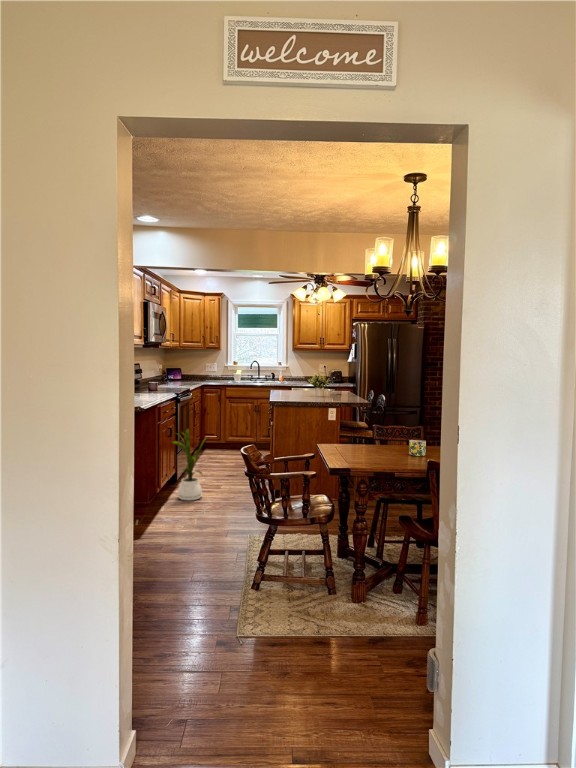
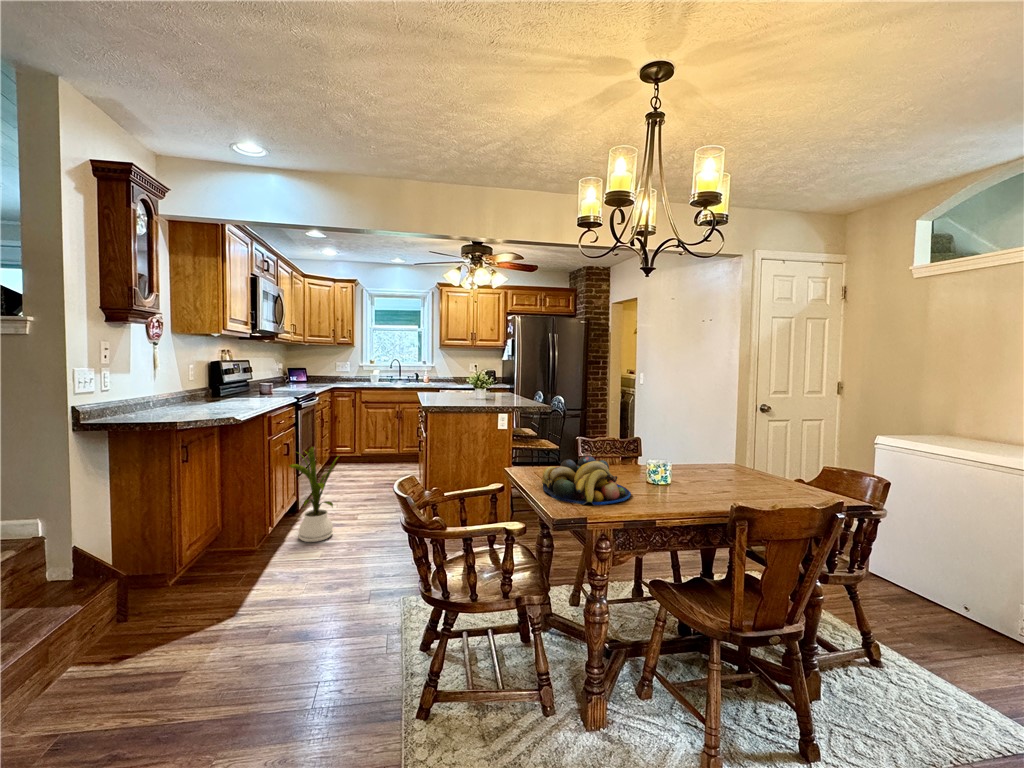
fruit bowl: none [335,434,394,463] -> present [542,456,631,505]

